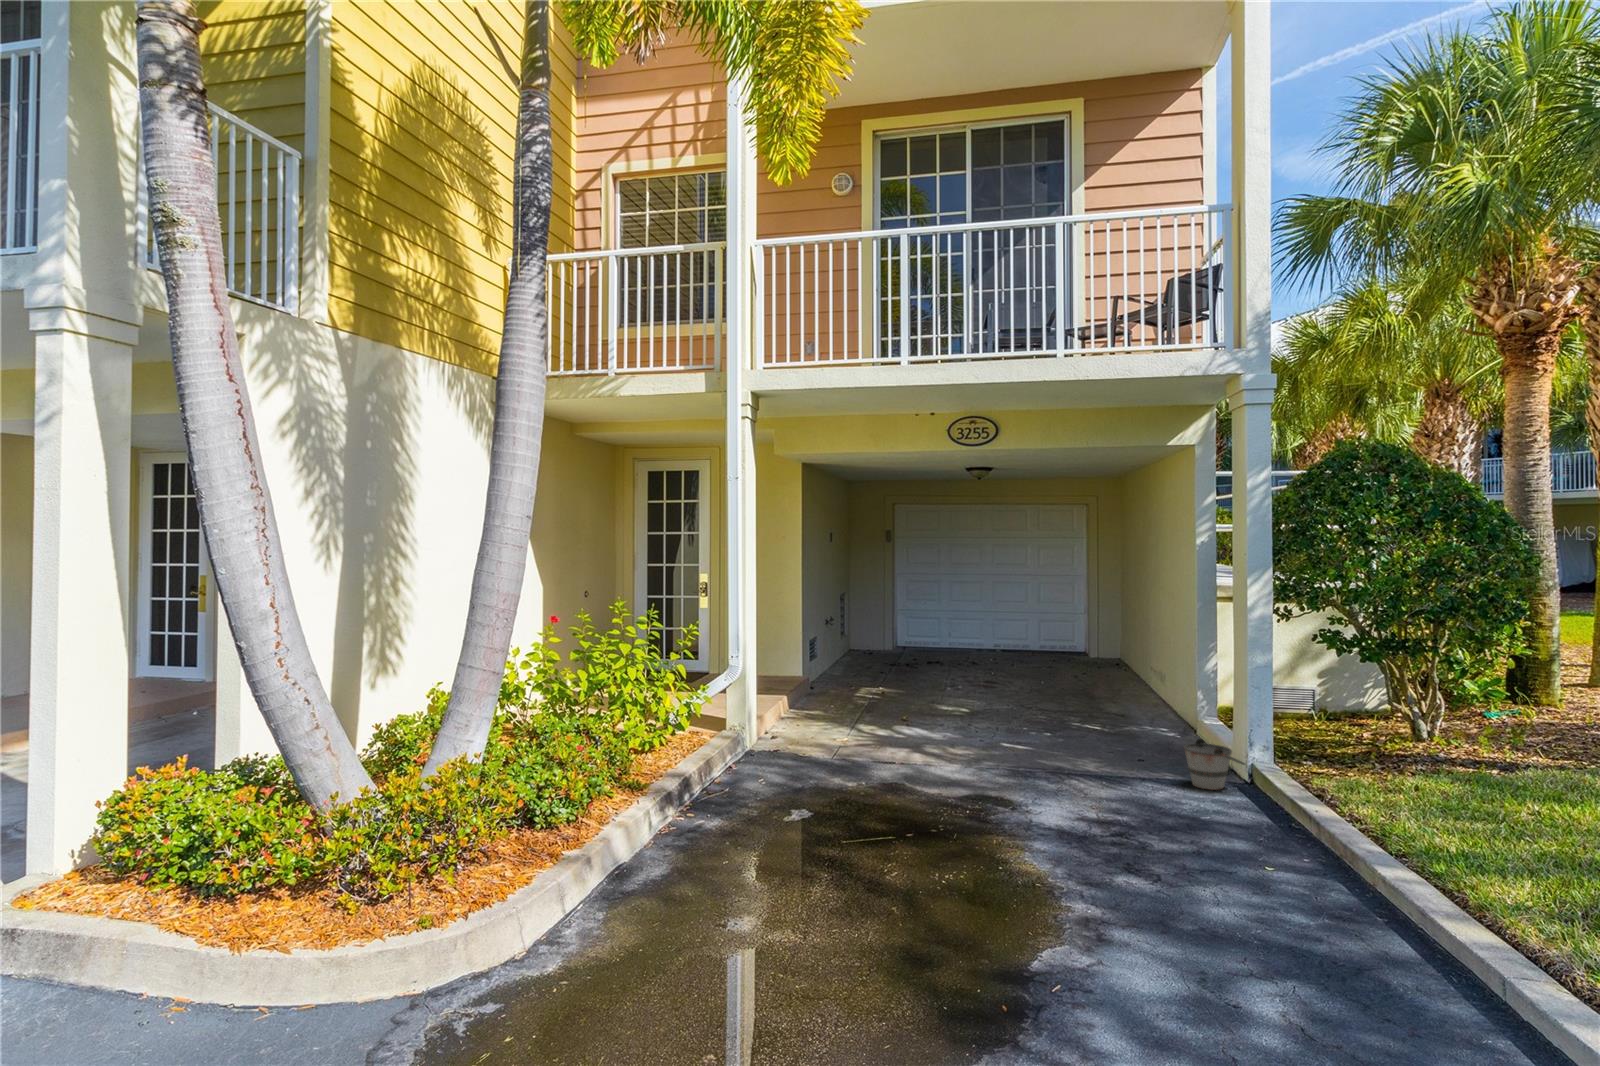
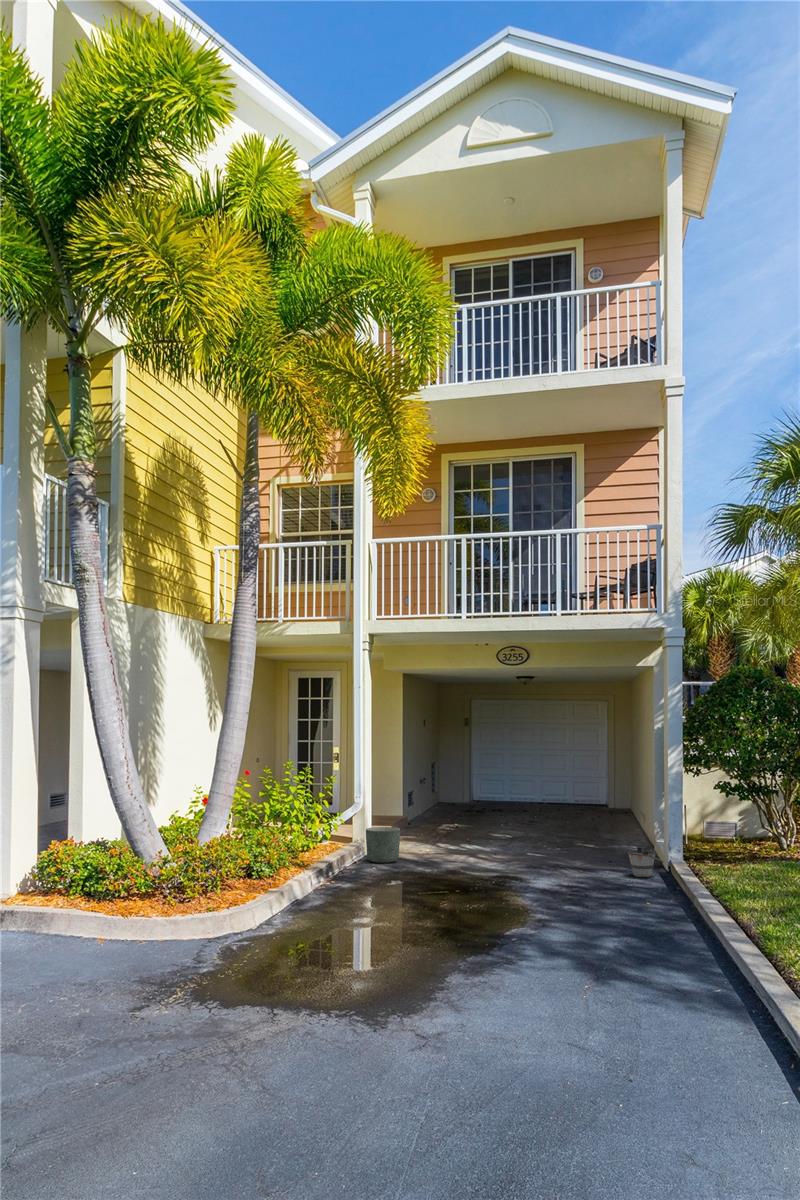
planter: none [748,699,803,758] -> present [366,827,400,863]

